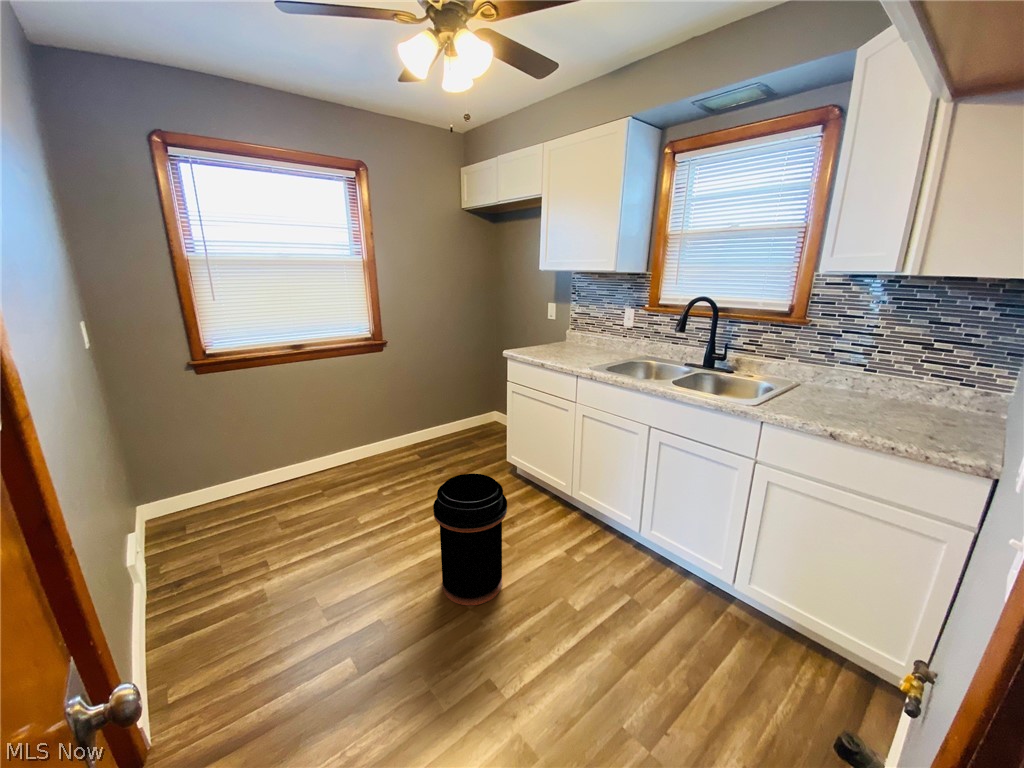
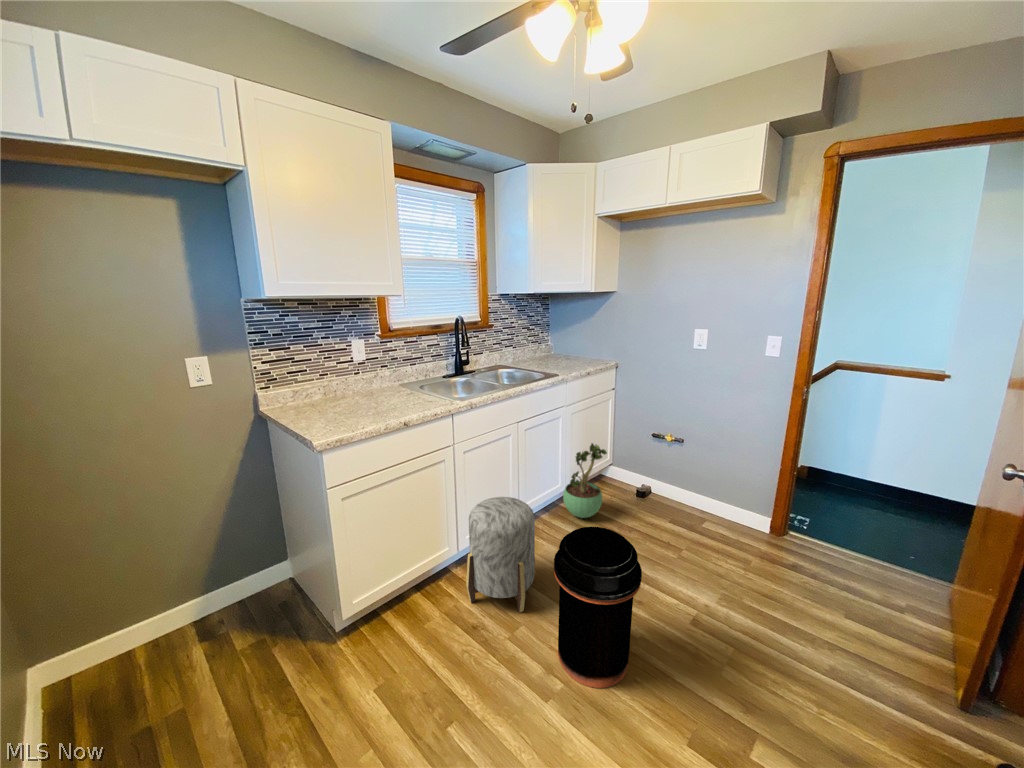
stool: none [521,456,584,558] -> present [466,497,535,612]
potted plant: none [681,518,772,637] -> present [563,443,607,518]

